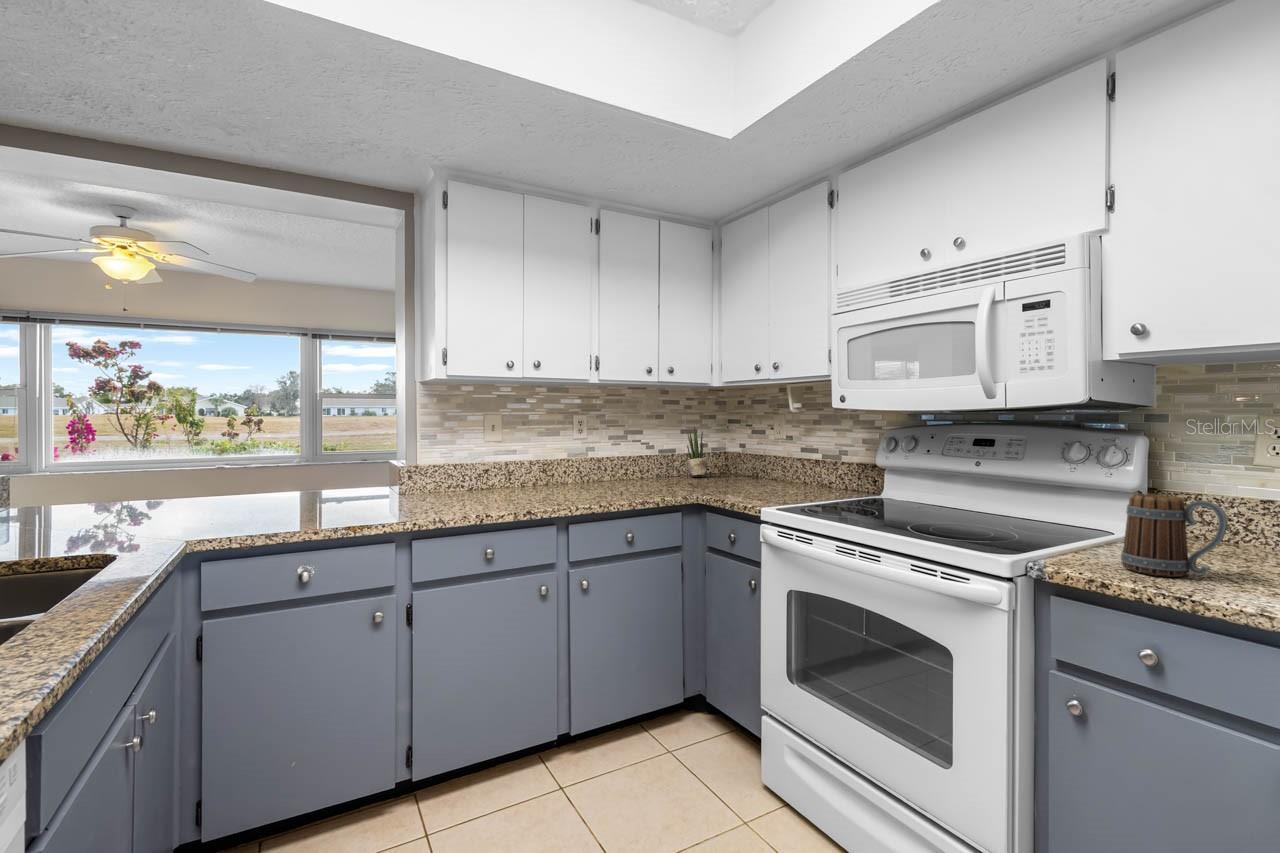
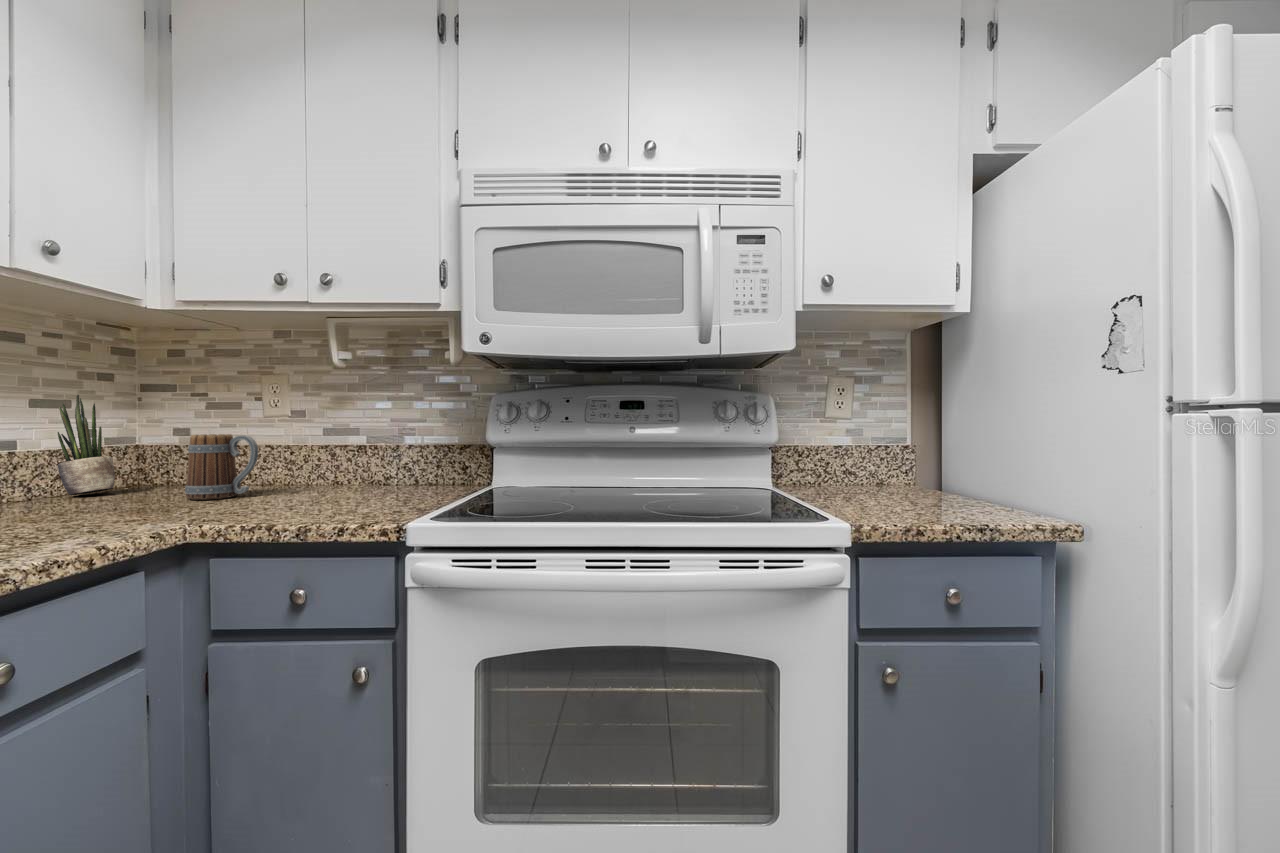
mug: present [1121,493,1228,577] -> present [185,434,258,500]

